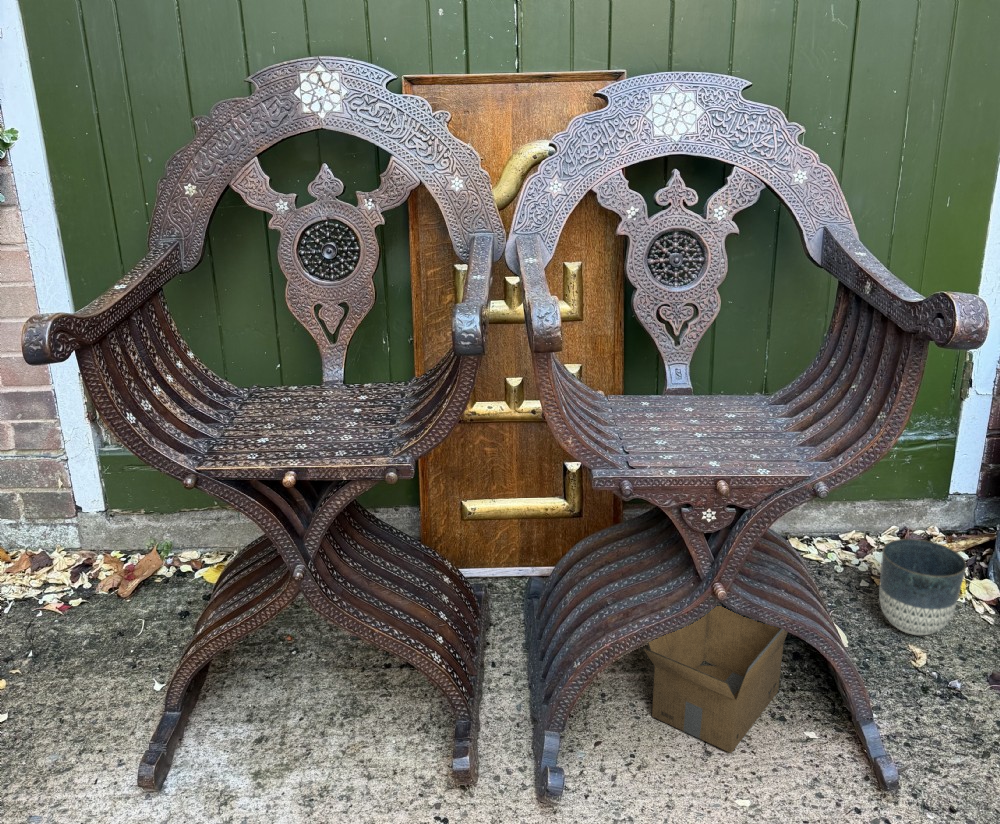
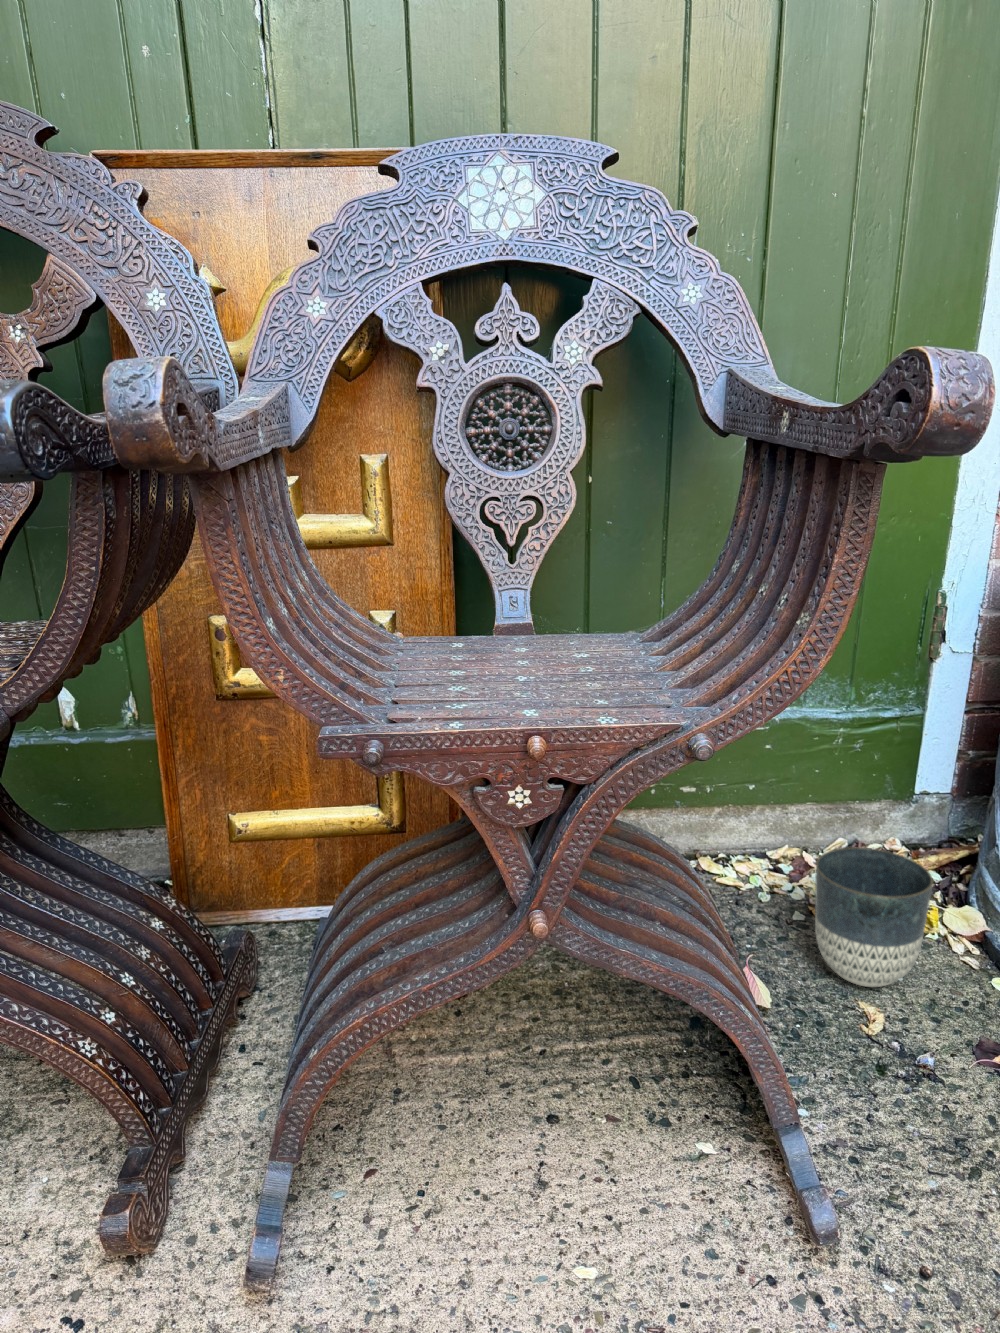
cardboard box: present [643,606,788,753] -> none [436,907,681,1184]

